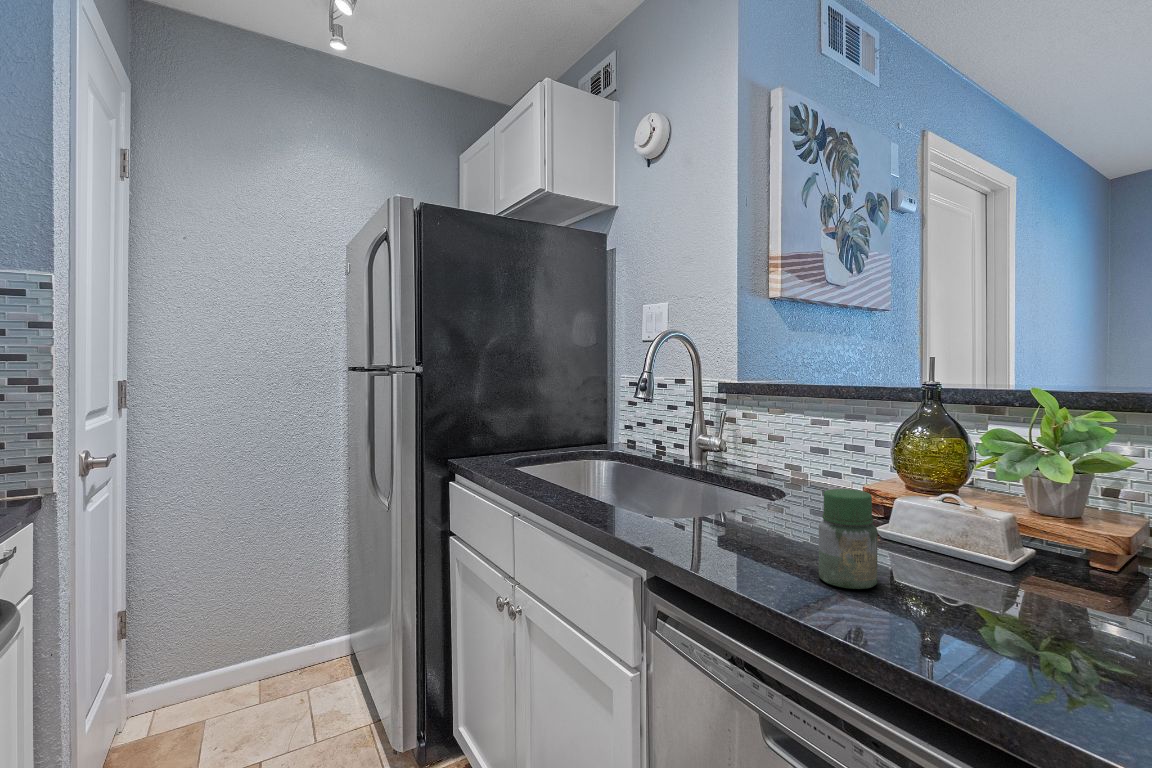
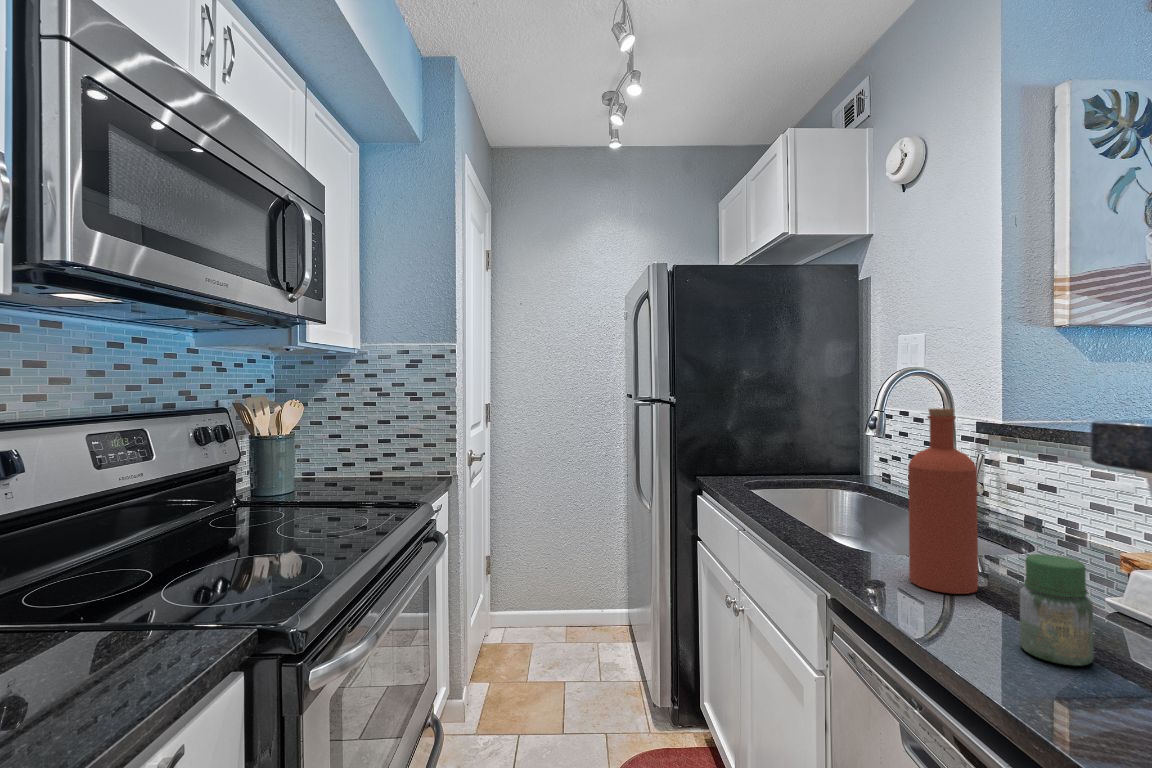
bottle: none [698,360,759,540] -> present [908,408,978,594]

